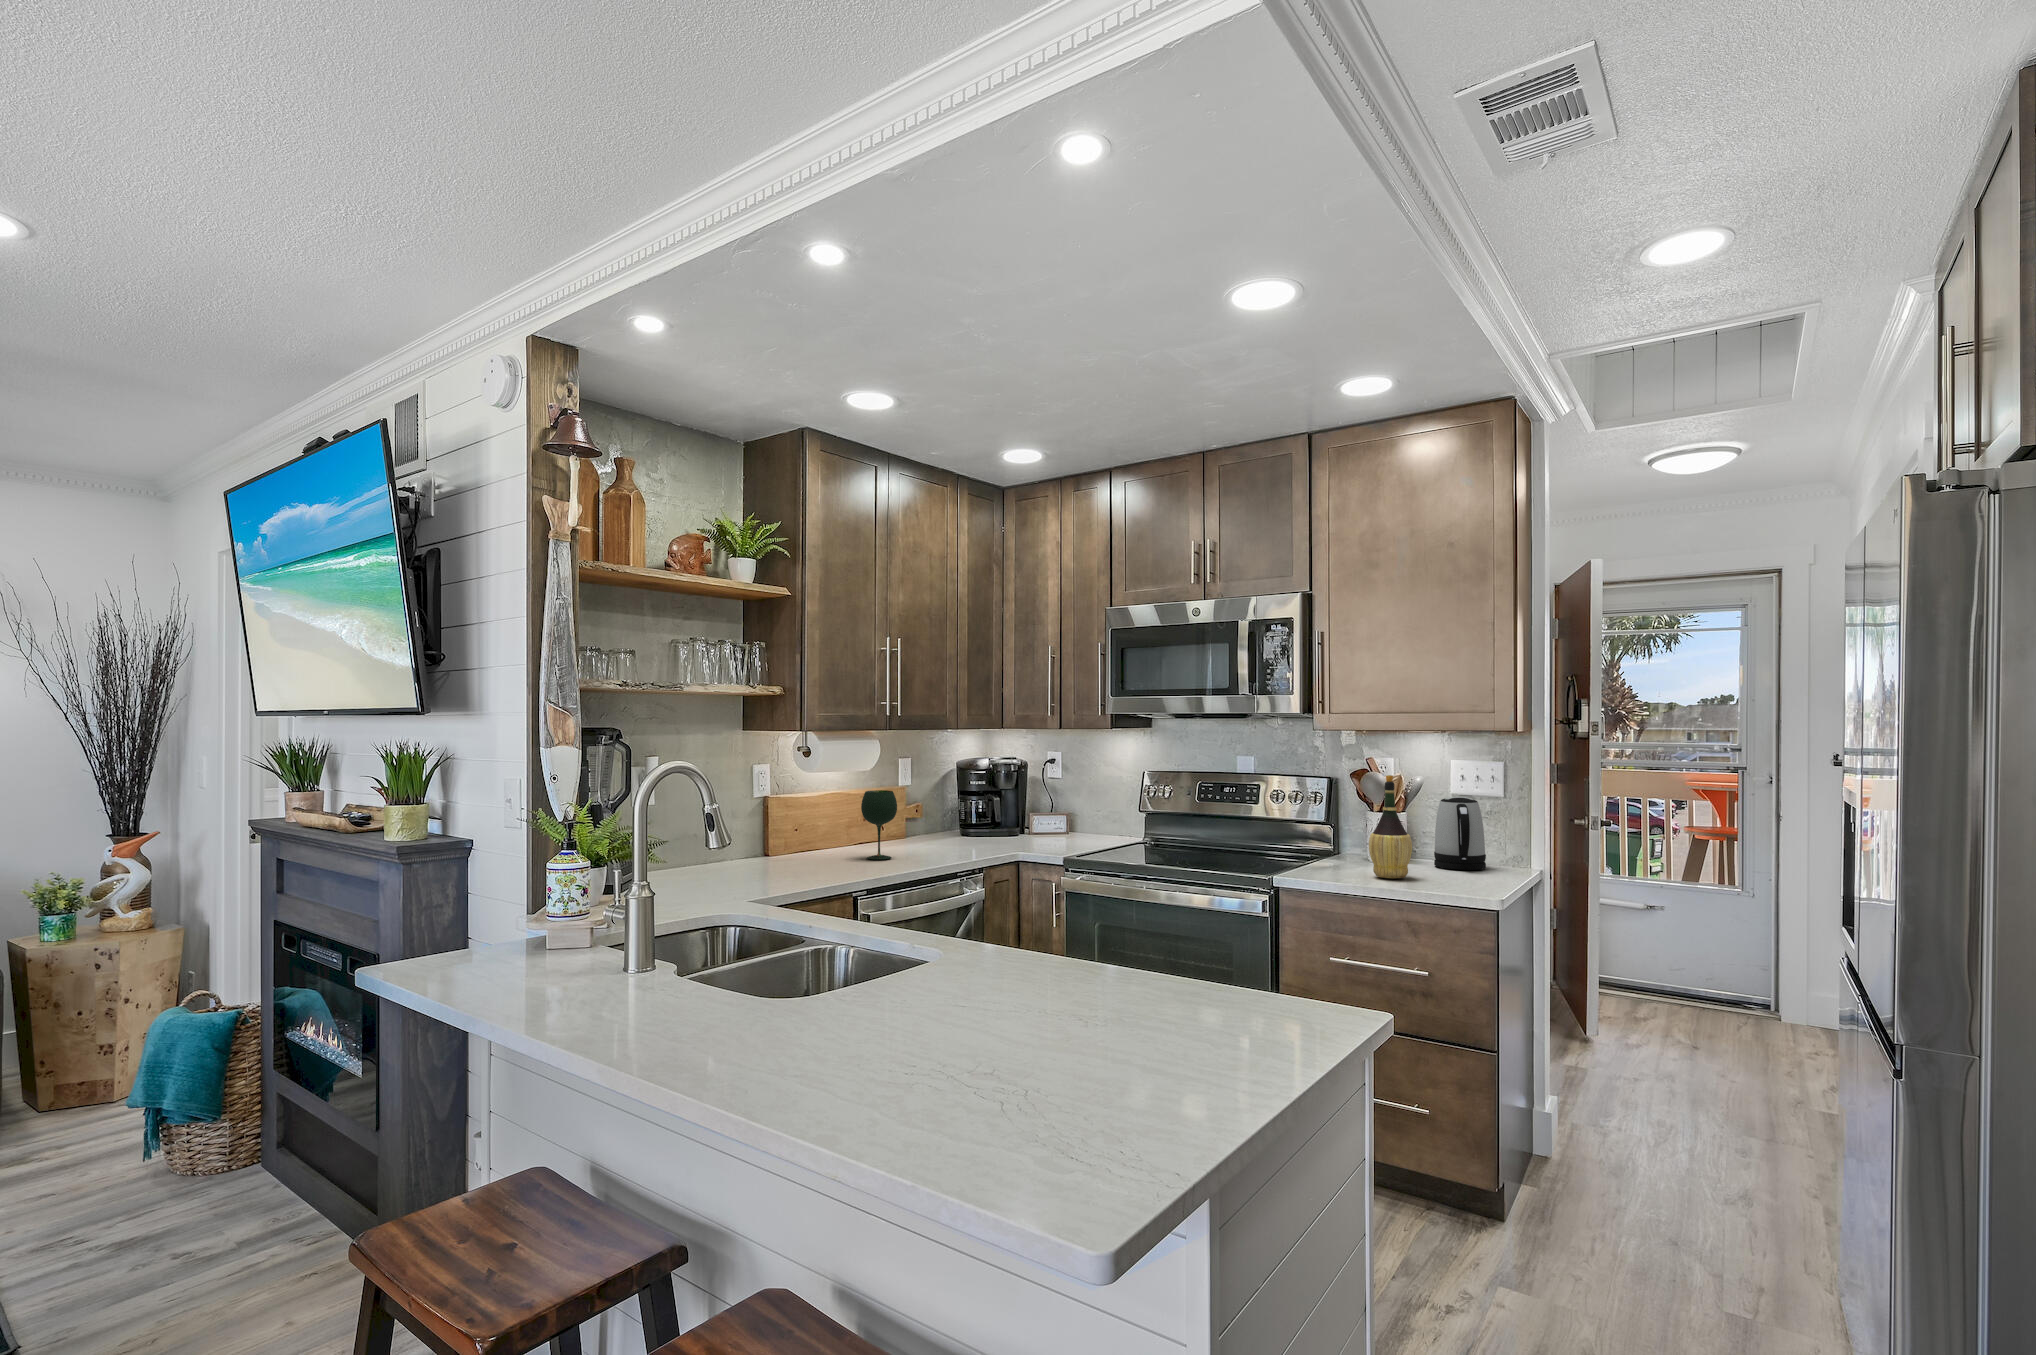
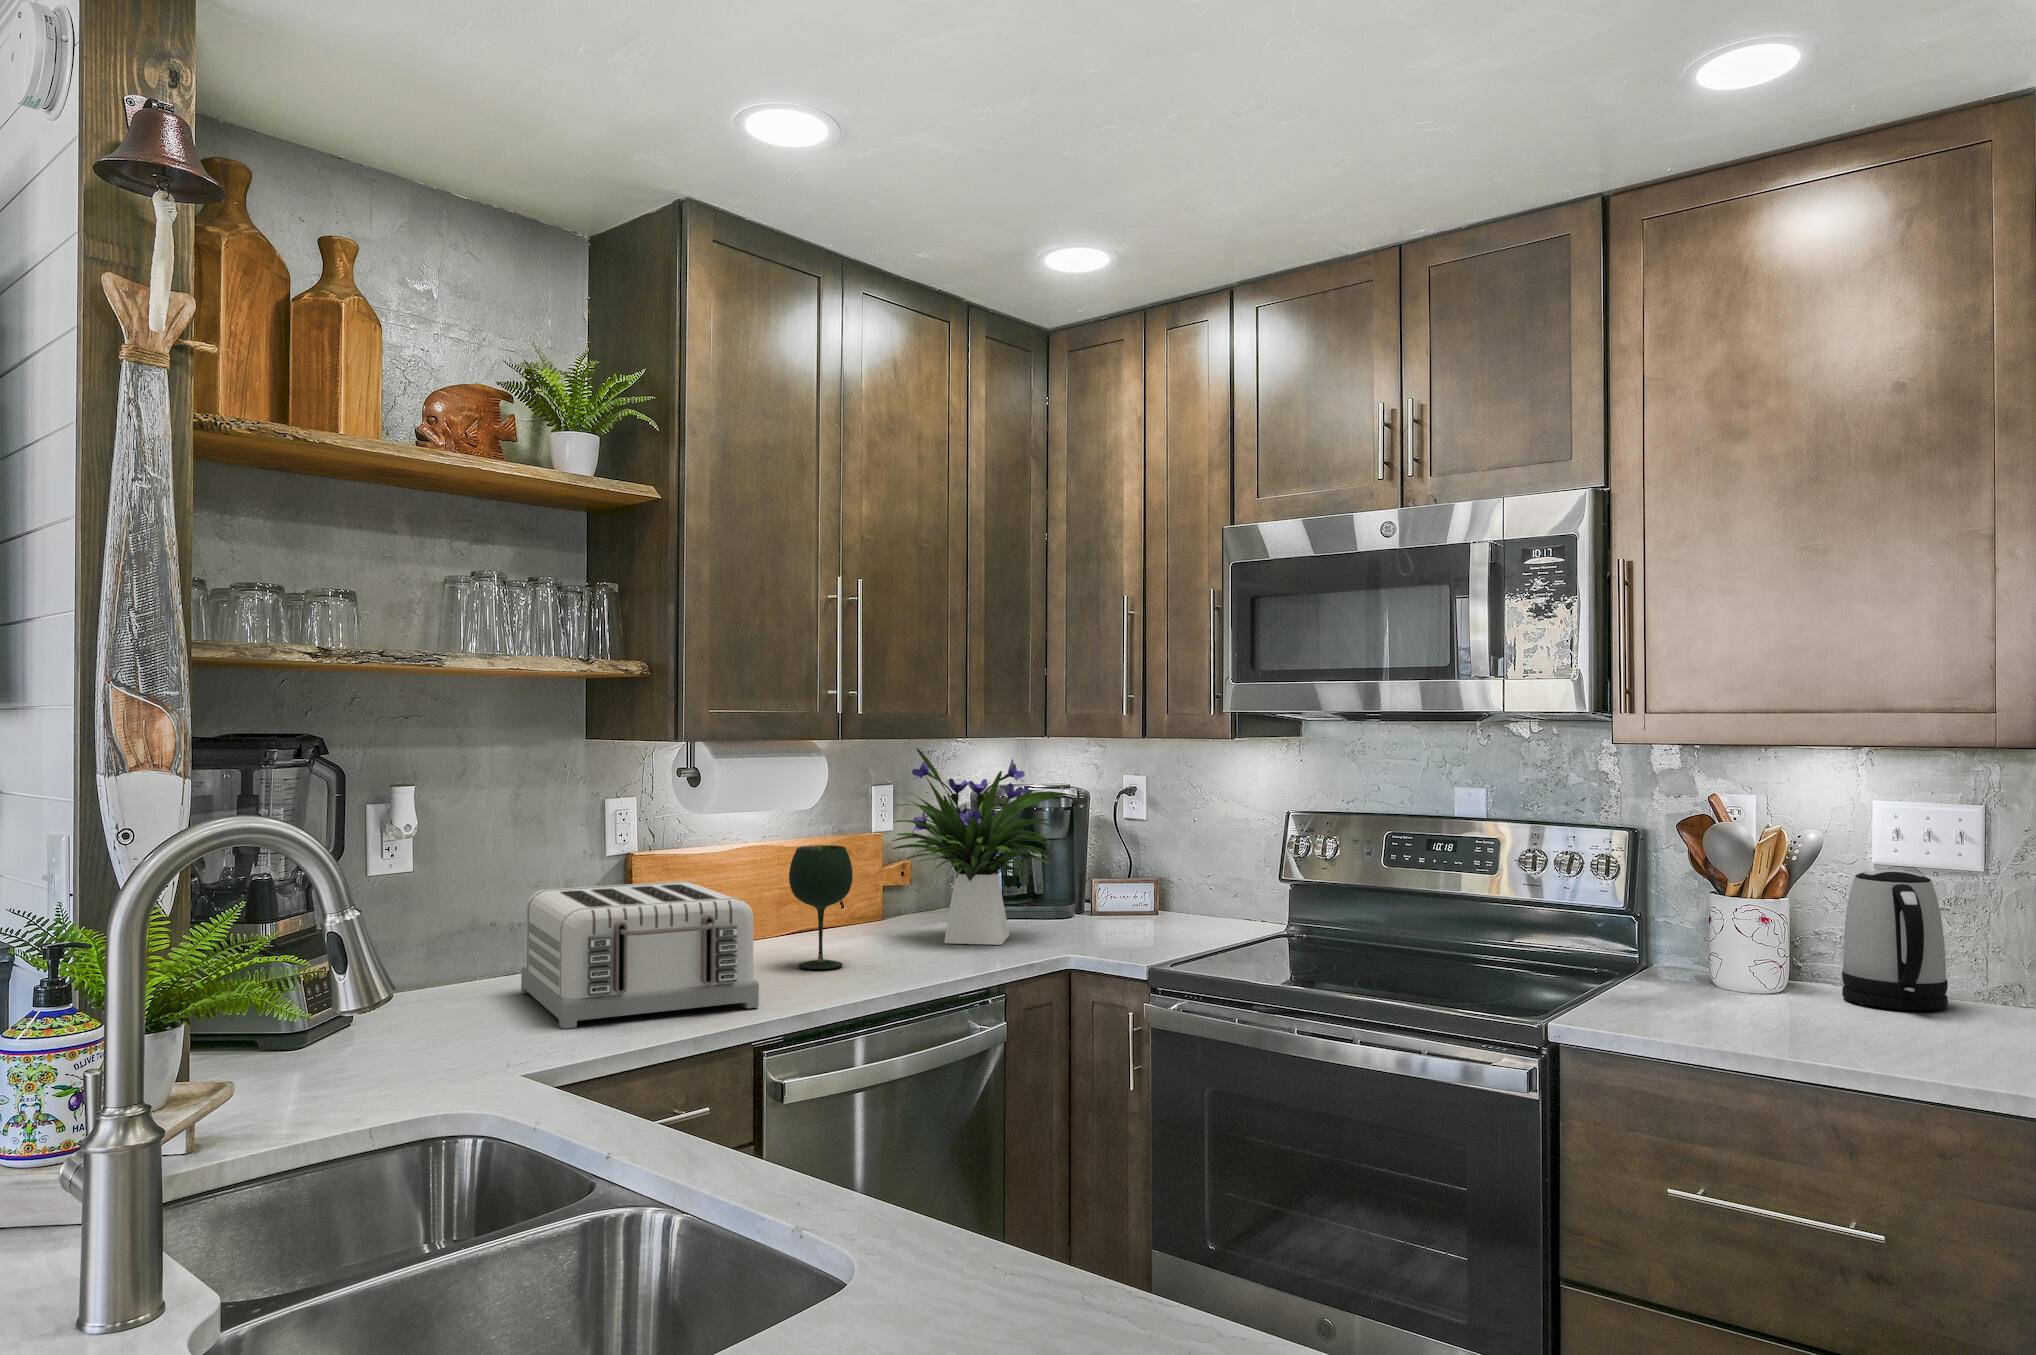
flower arrangement: none [913,735,1017,848] -> present [892,748,1066,945]
wine bottle: present [1369,775,1412,878] -> none [1731,831,1821,1031]
toaster: none [717,810,853,885] -> present [521,881,759,1029]

